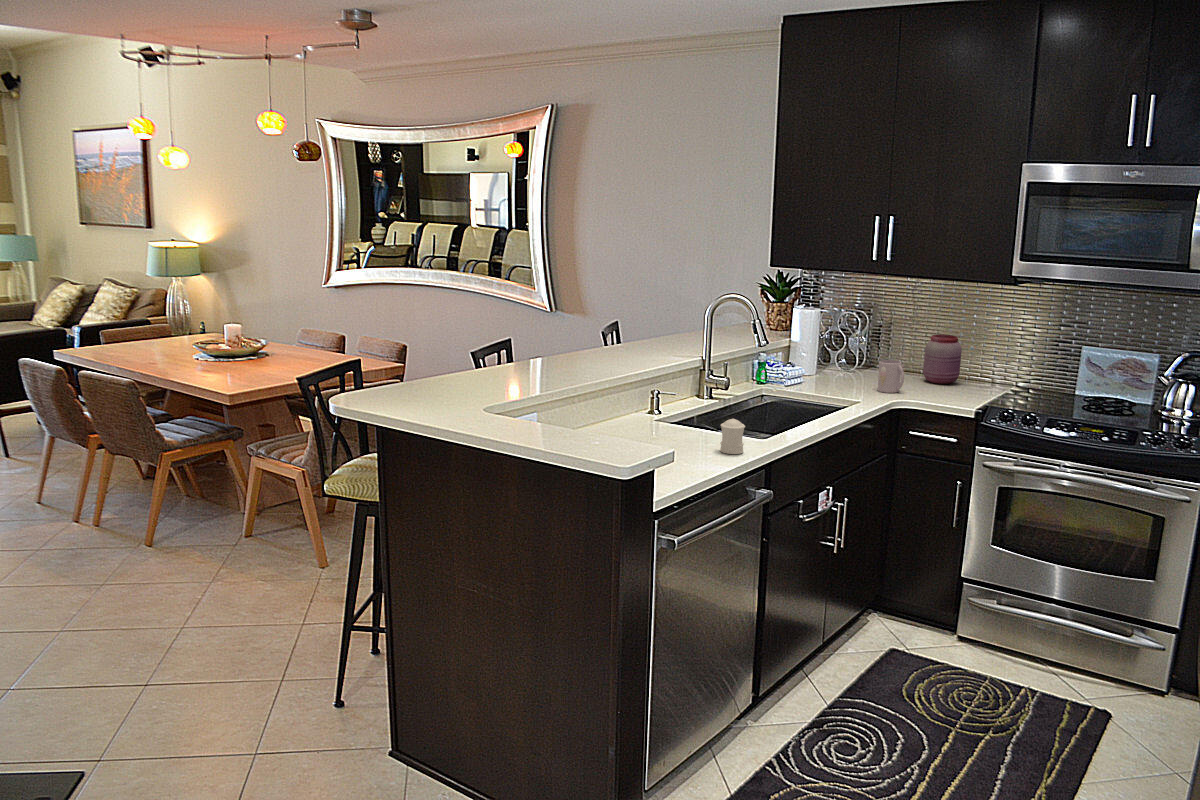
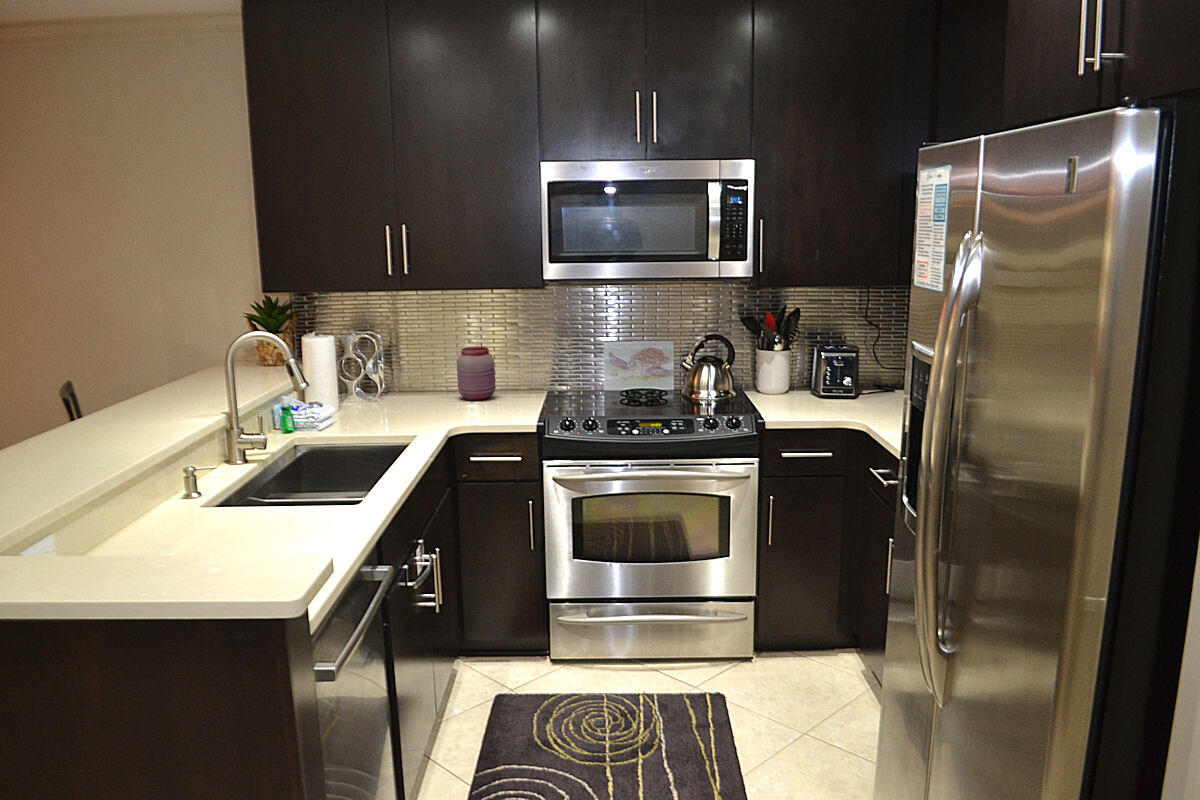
mug: present [877,360,904,393] -> none [424,382,454,419]
salt shaker: present [720,419,745,454] -> none [320,482,354,527]

